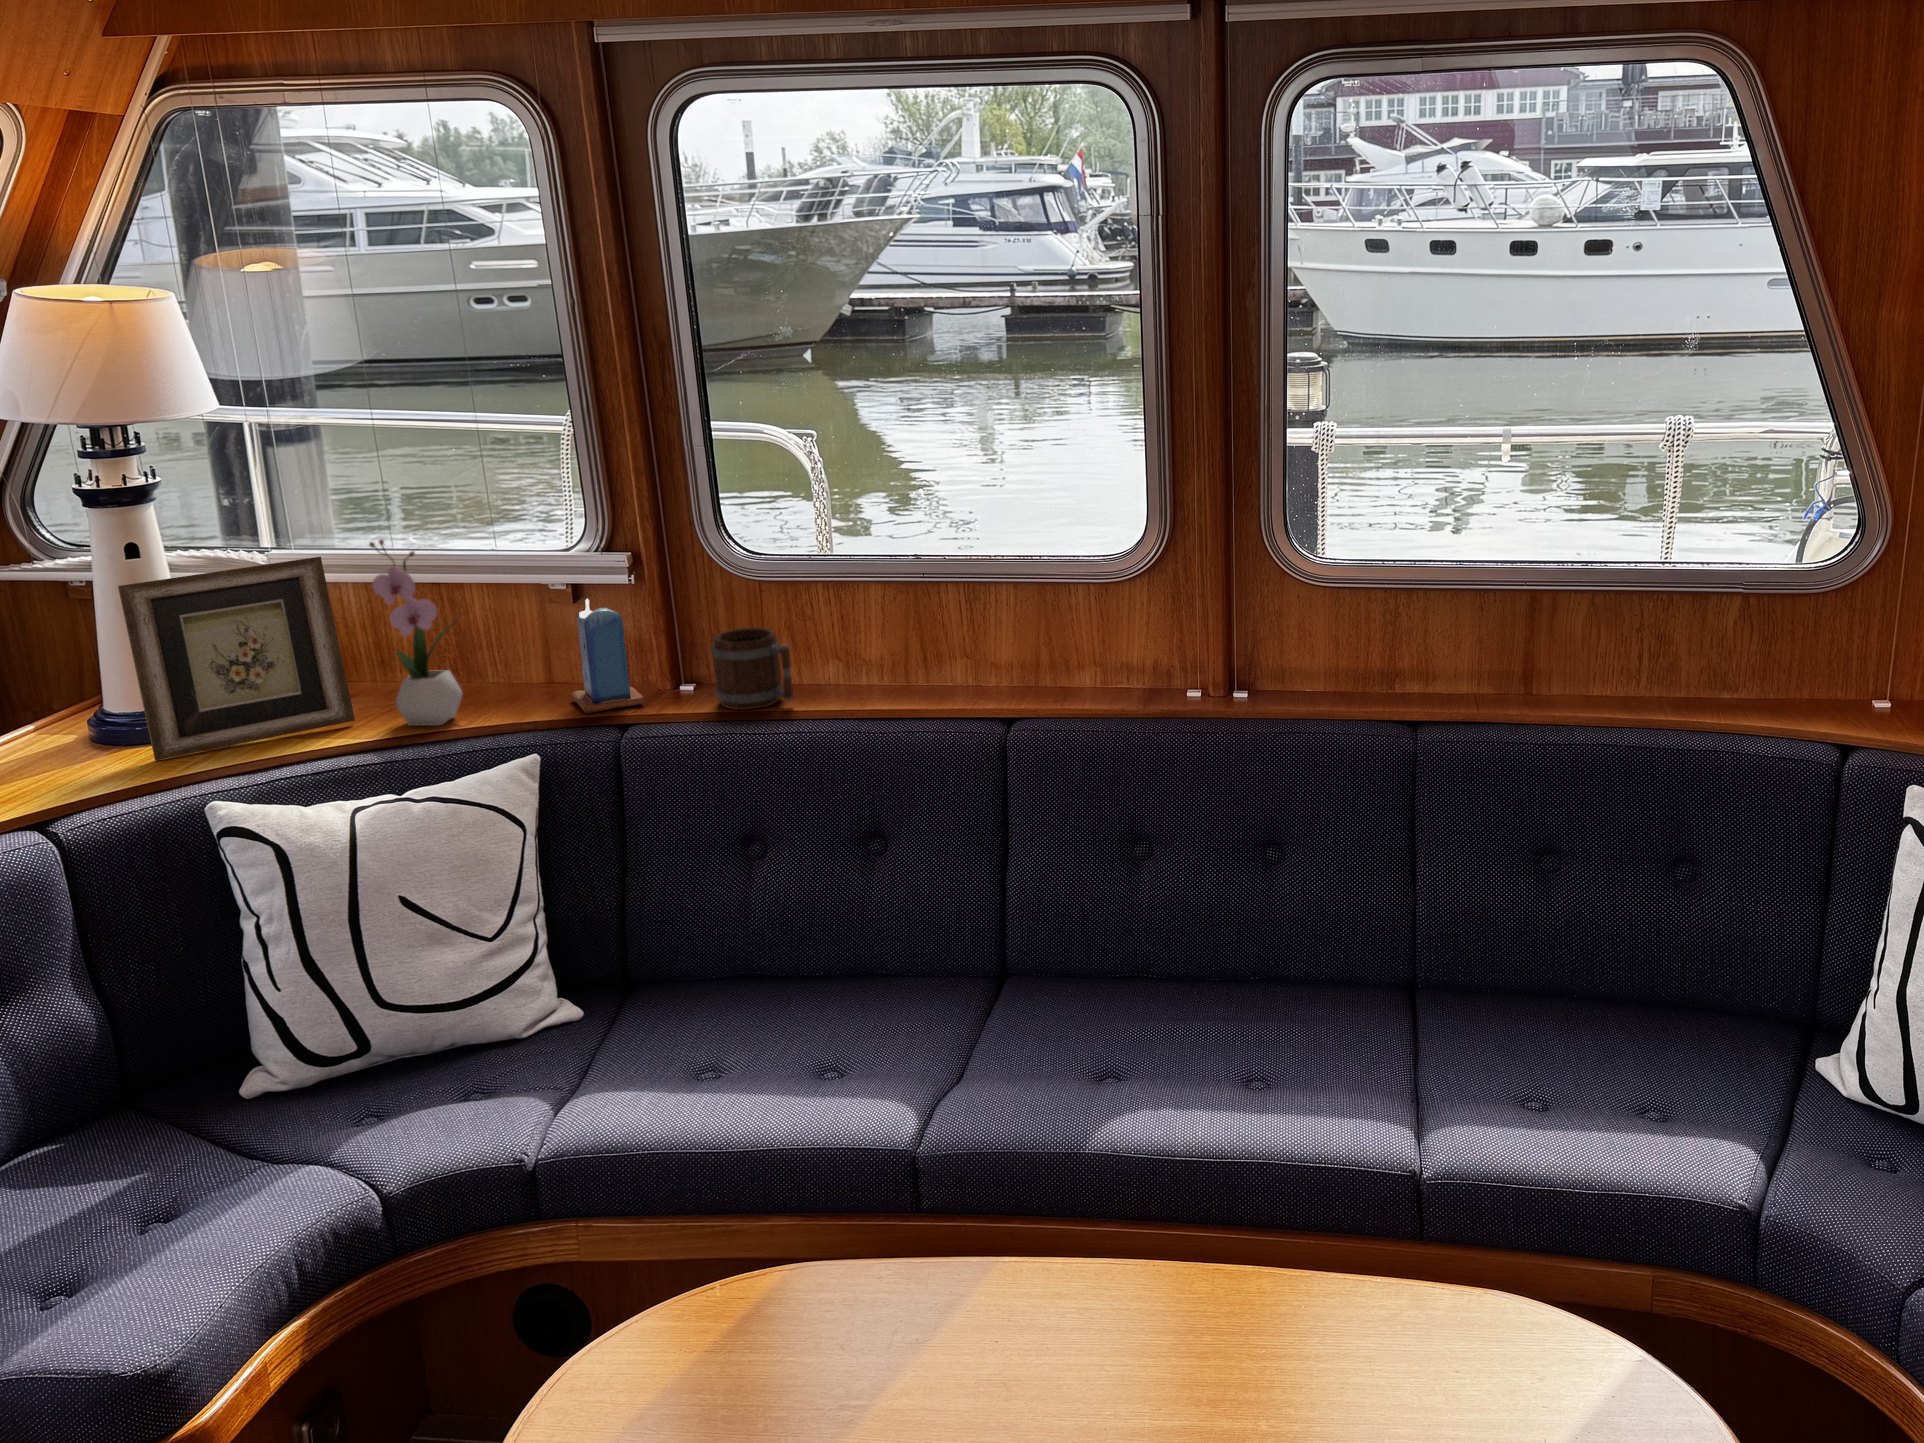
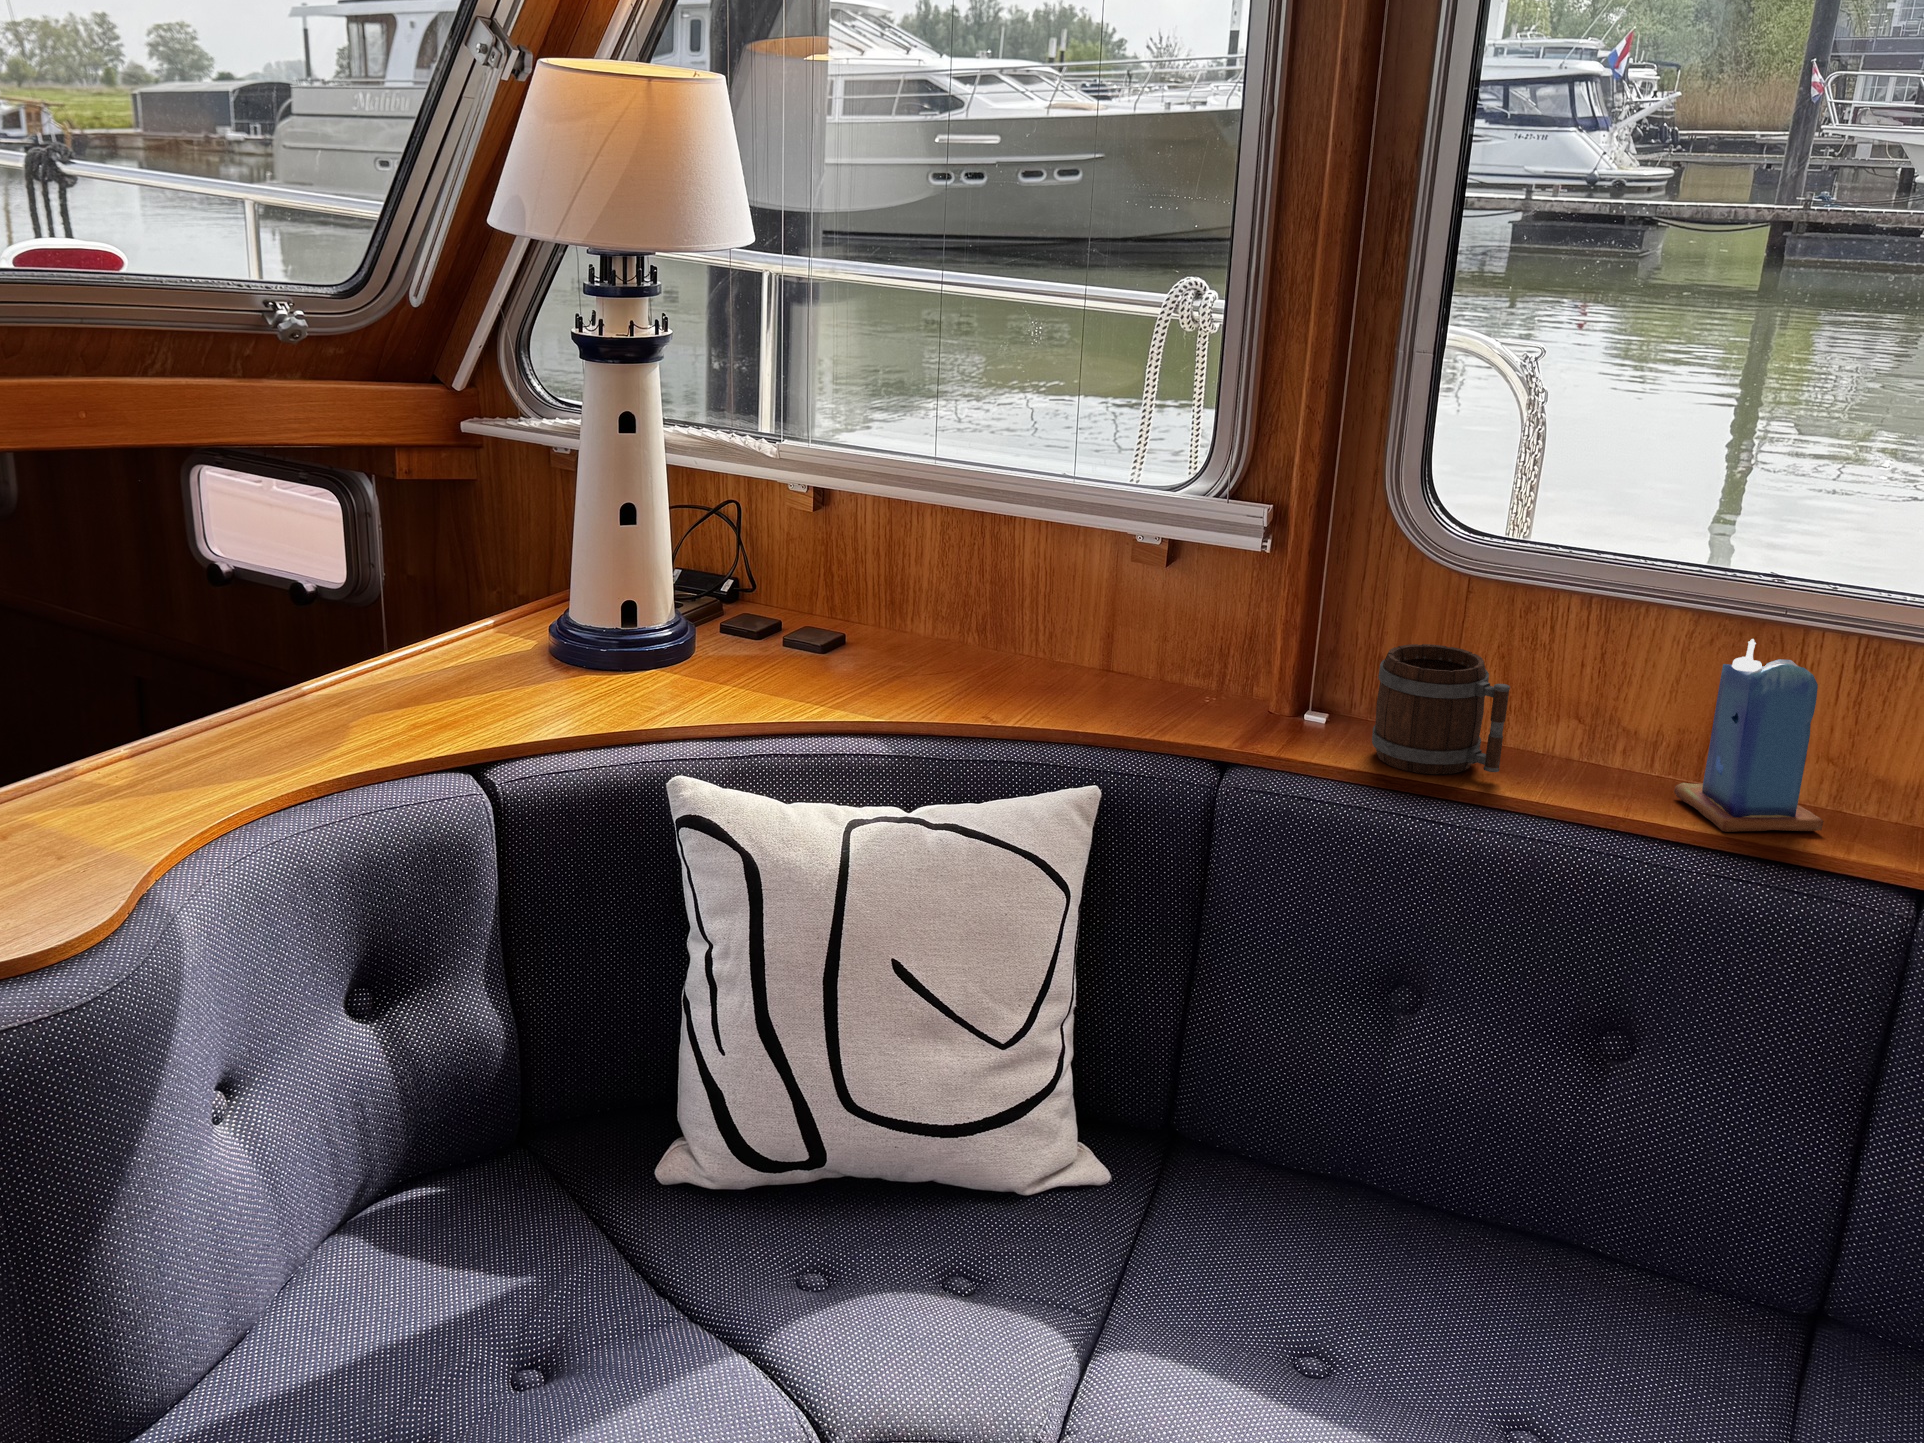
flower arrangement: present [369,539,462,726] -> none [913,443,1018,714]
picture frame: present [118,557,355,761] -> none [604,455,860,699]
candle: present [572,599,644,714] -> present [1674,639,1823,832]

